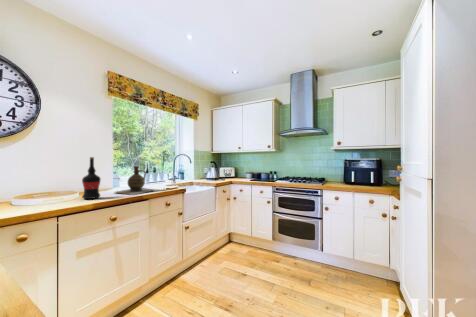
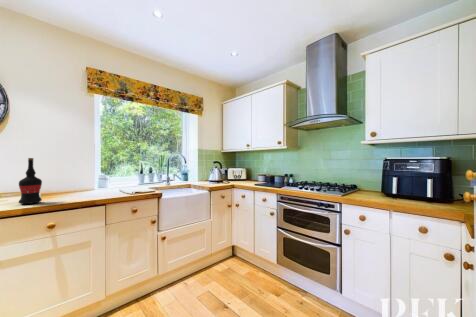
ceramic jug: present [116,166,153,195] -> none [71,167,119,200]

